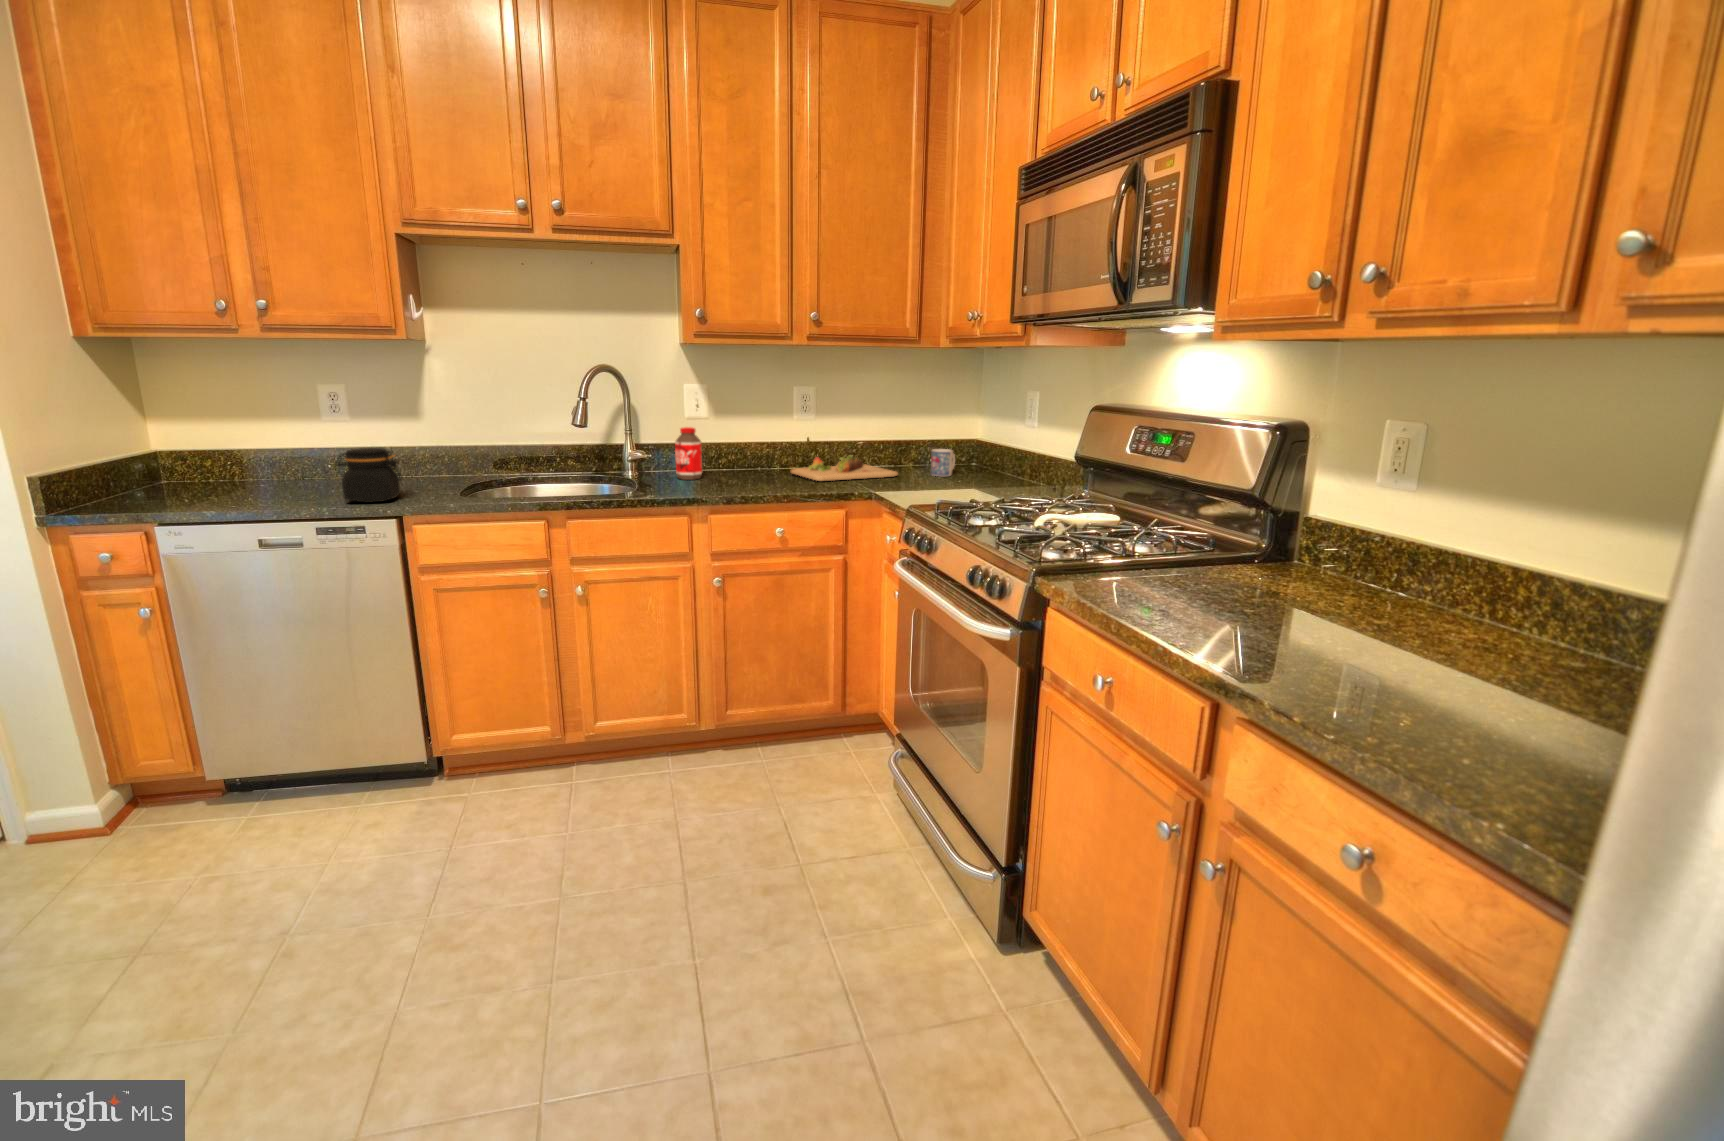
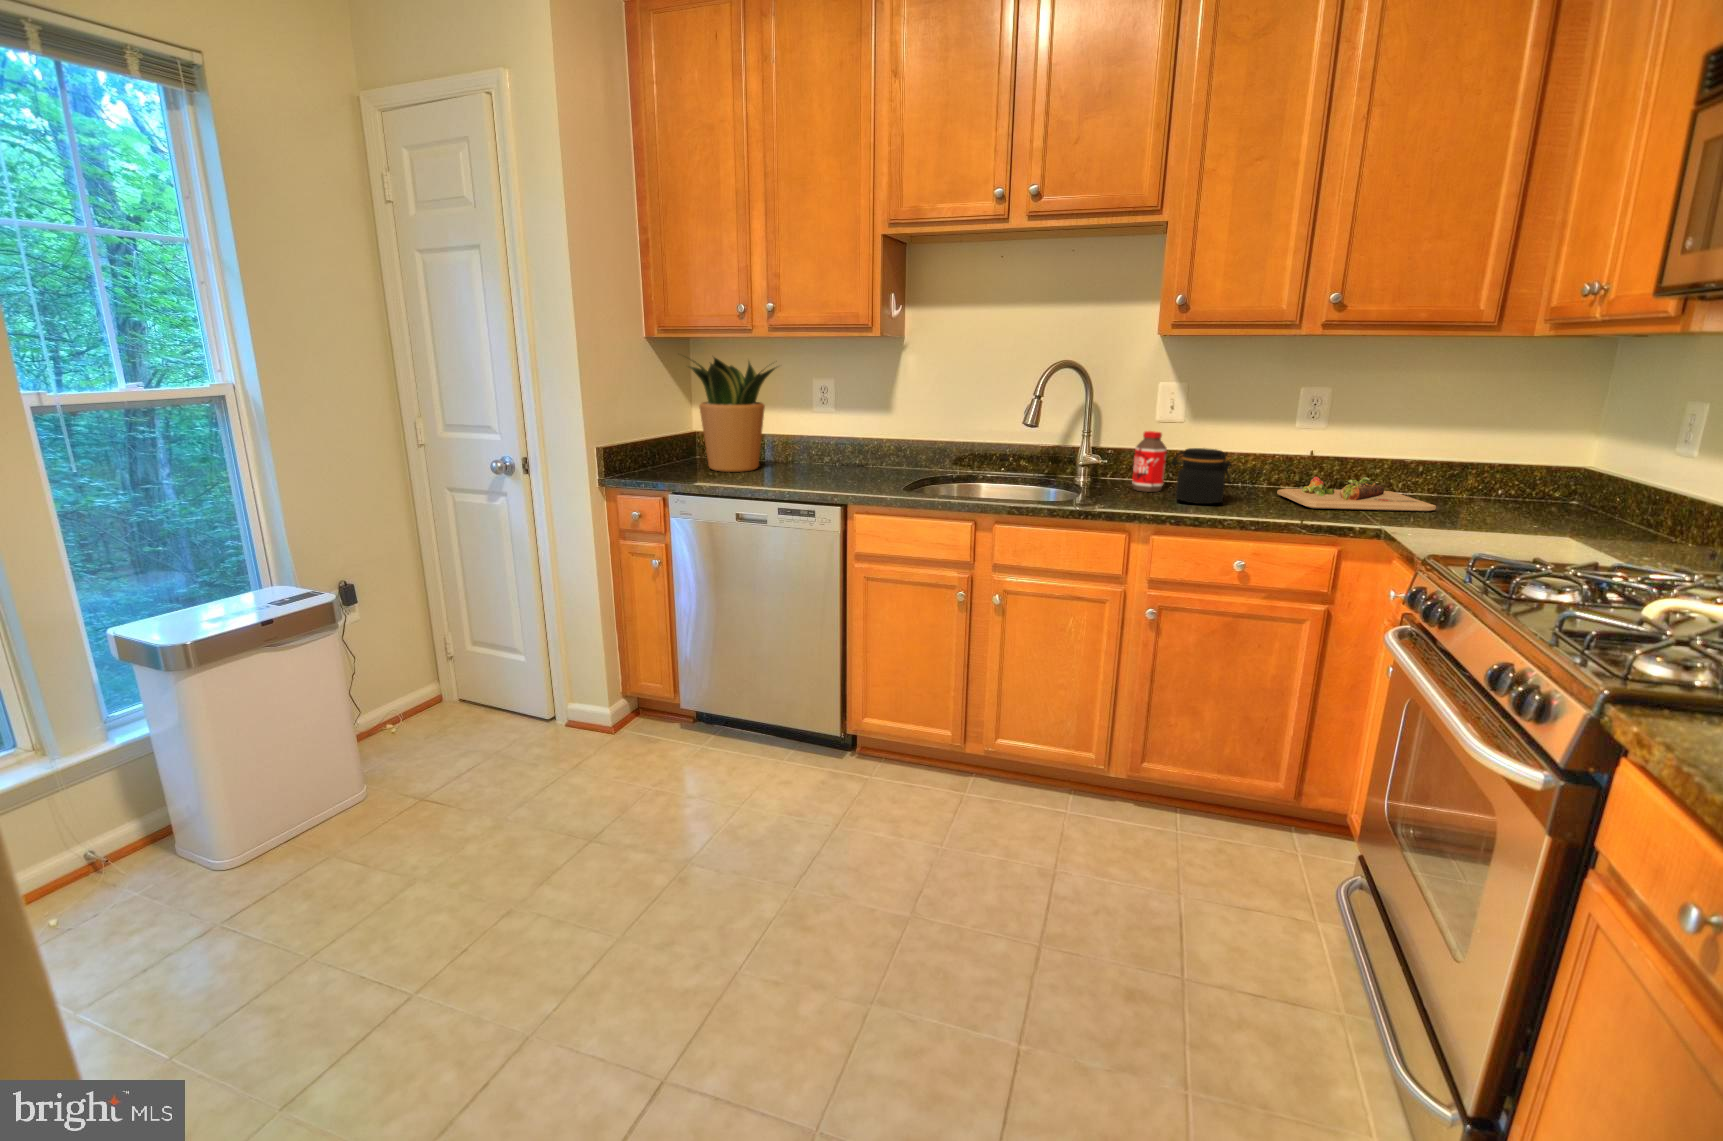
potted plant: none [124,359,282,497] -> present [690,357,776,472]
jar: present [336,448,400,503] -> present [1172,448,1231,504]
mug: present [930,449,955,476] -> none [1490,478,1538,518]

